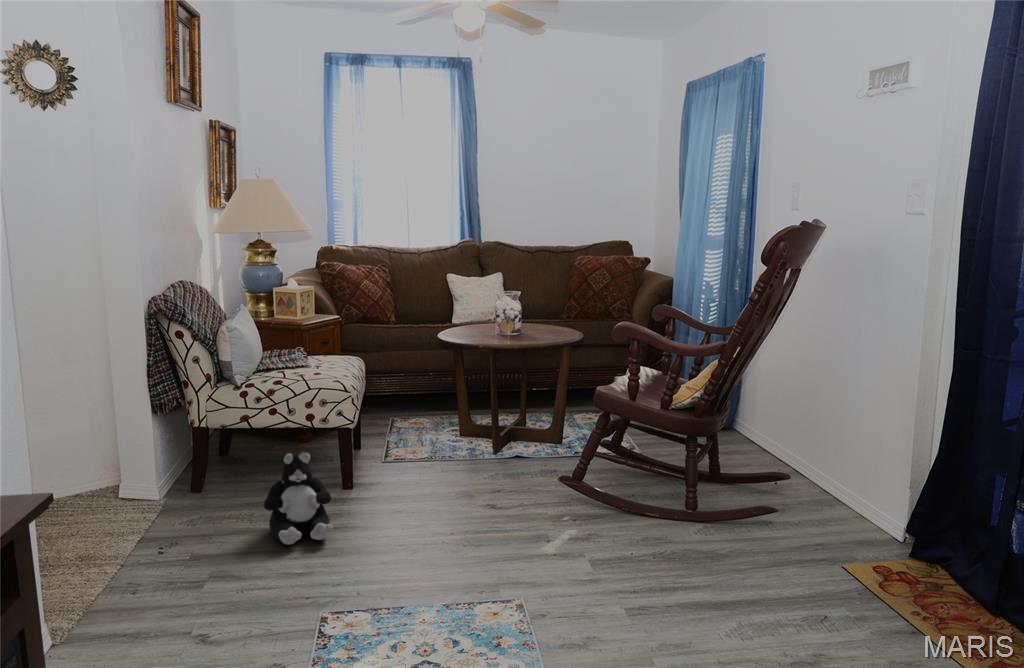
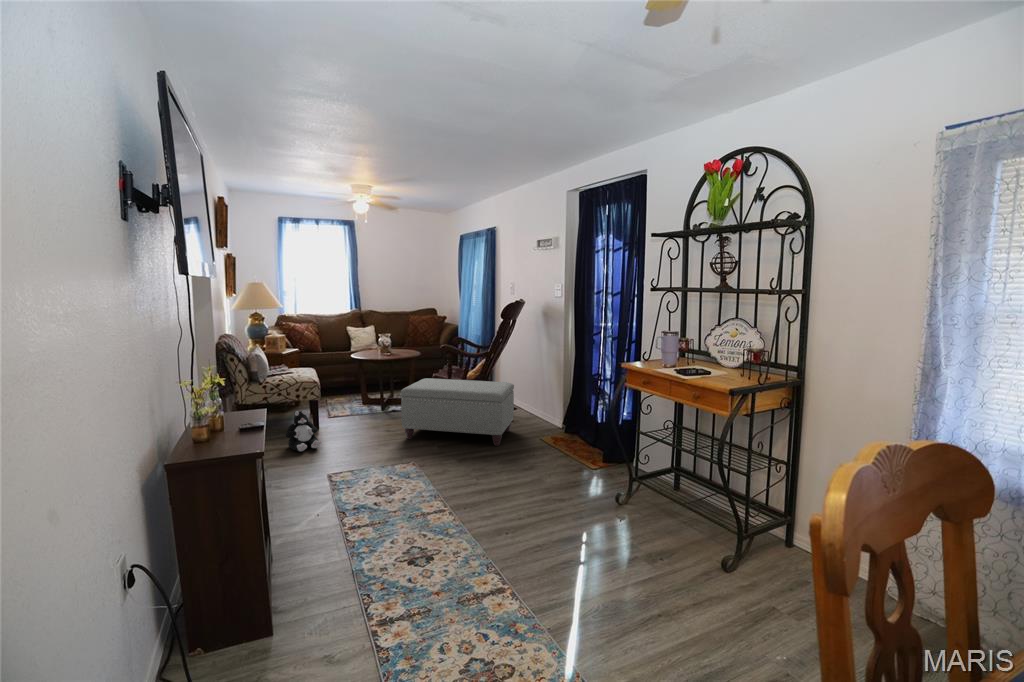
ottoman: none [509,397,792,590] -> present [401,378,514,446]

